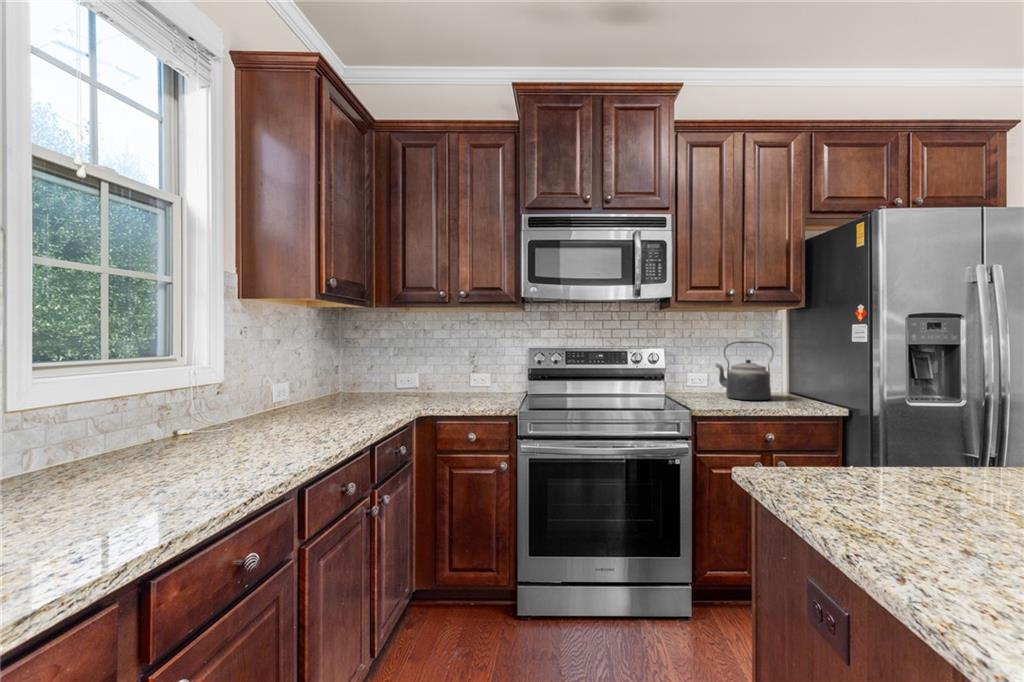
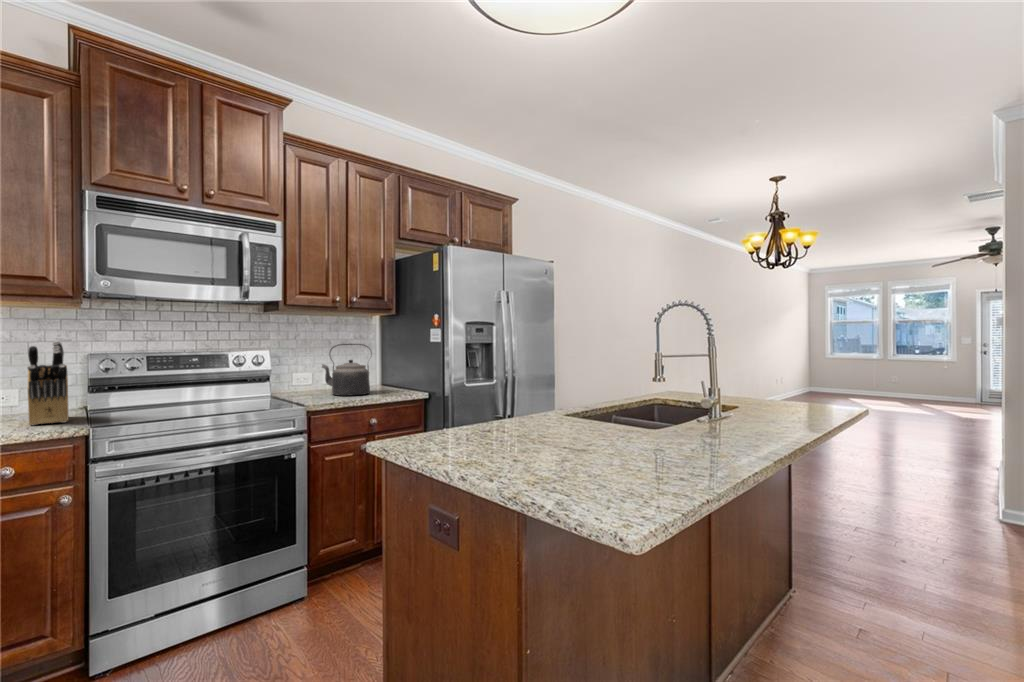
knife block: none [482,340,508,404] -> present [28,341,68,425]

